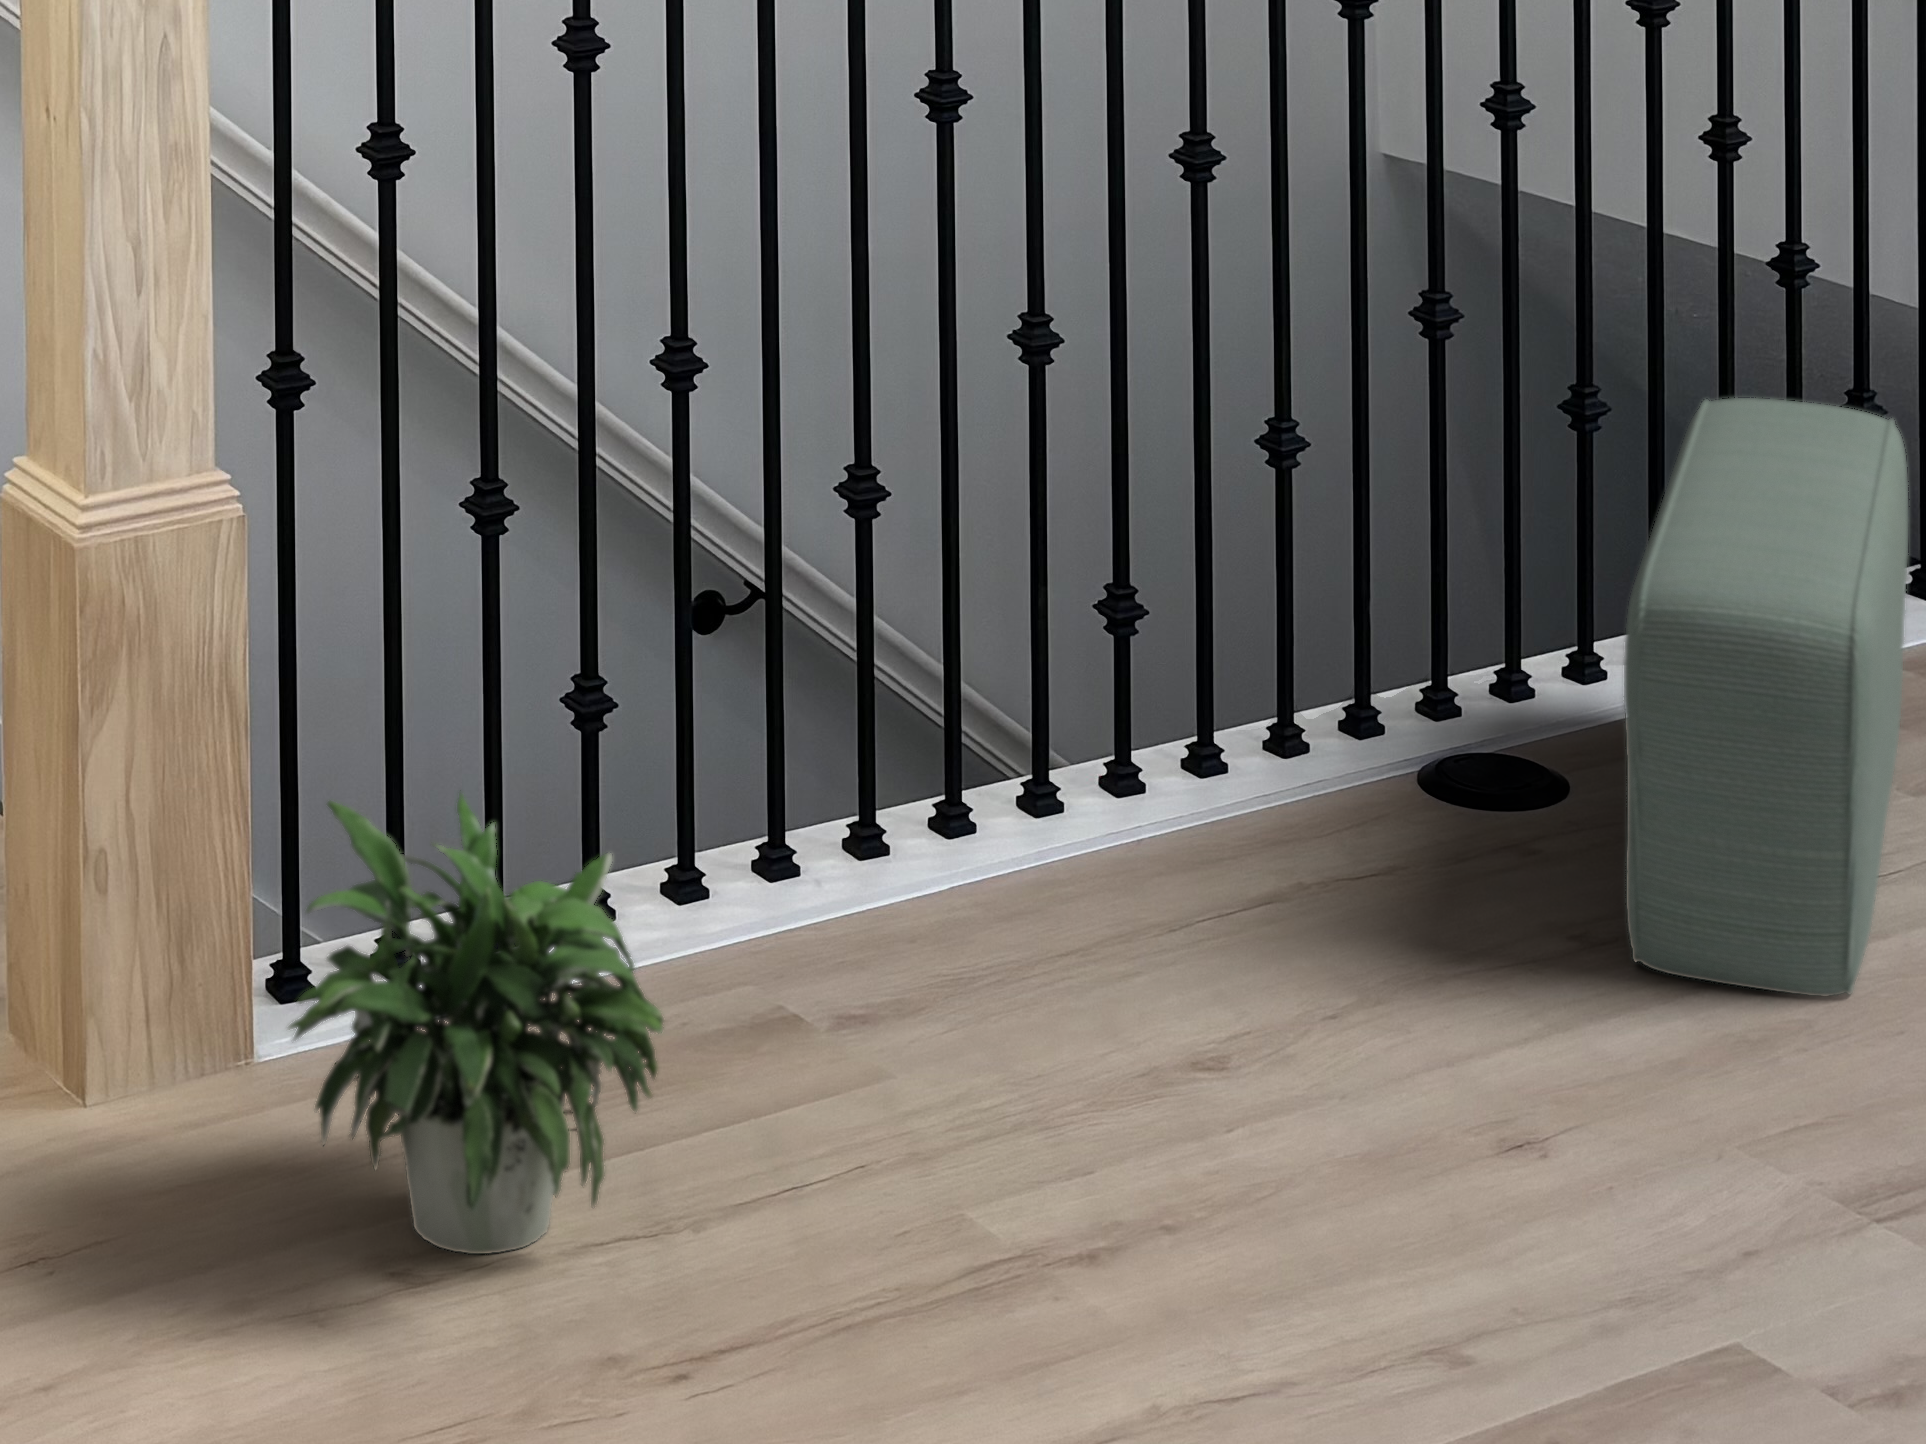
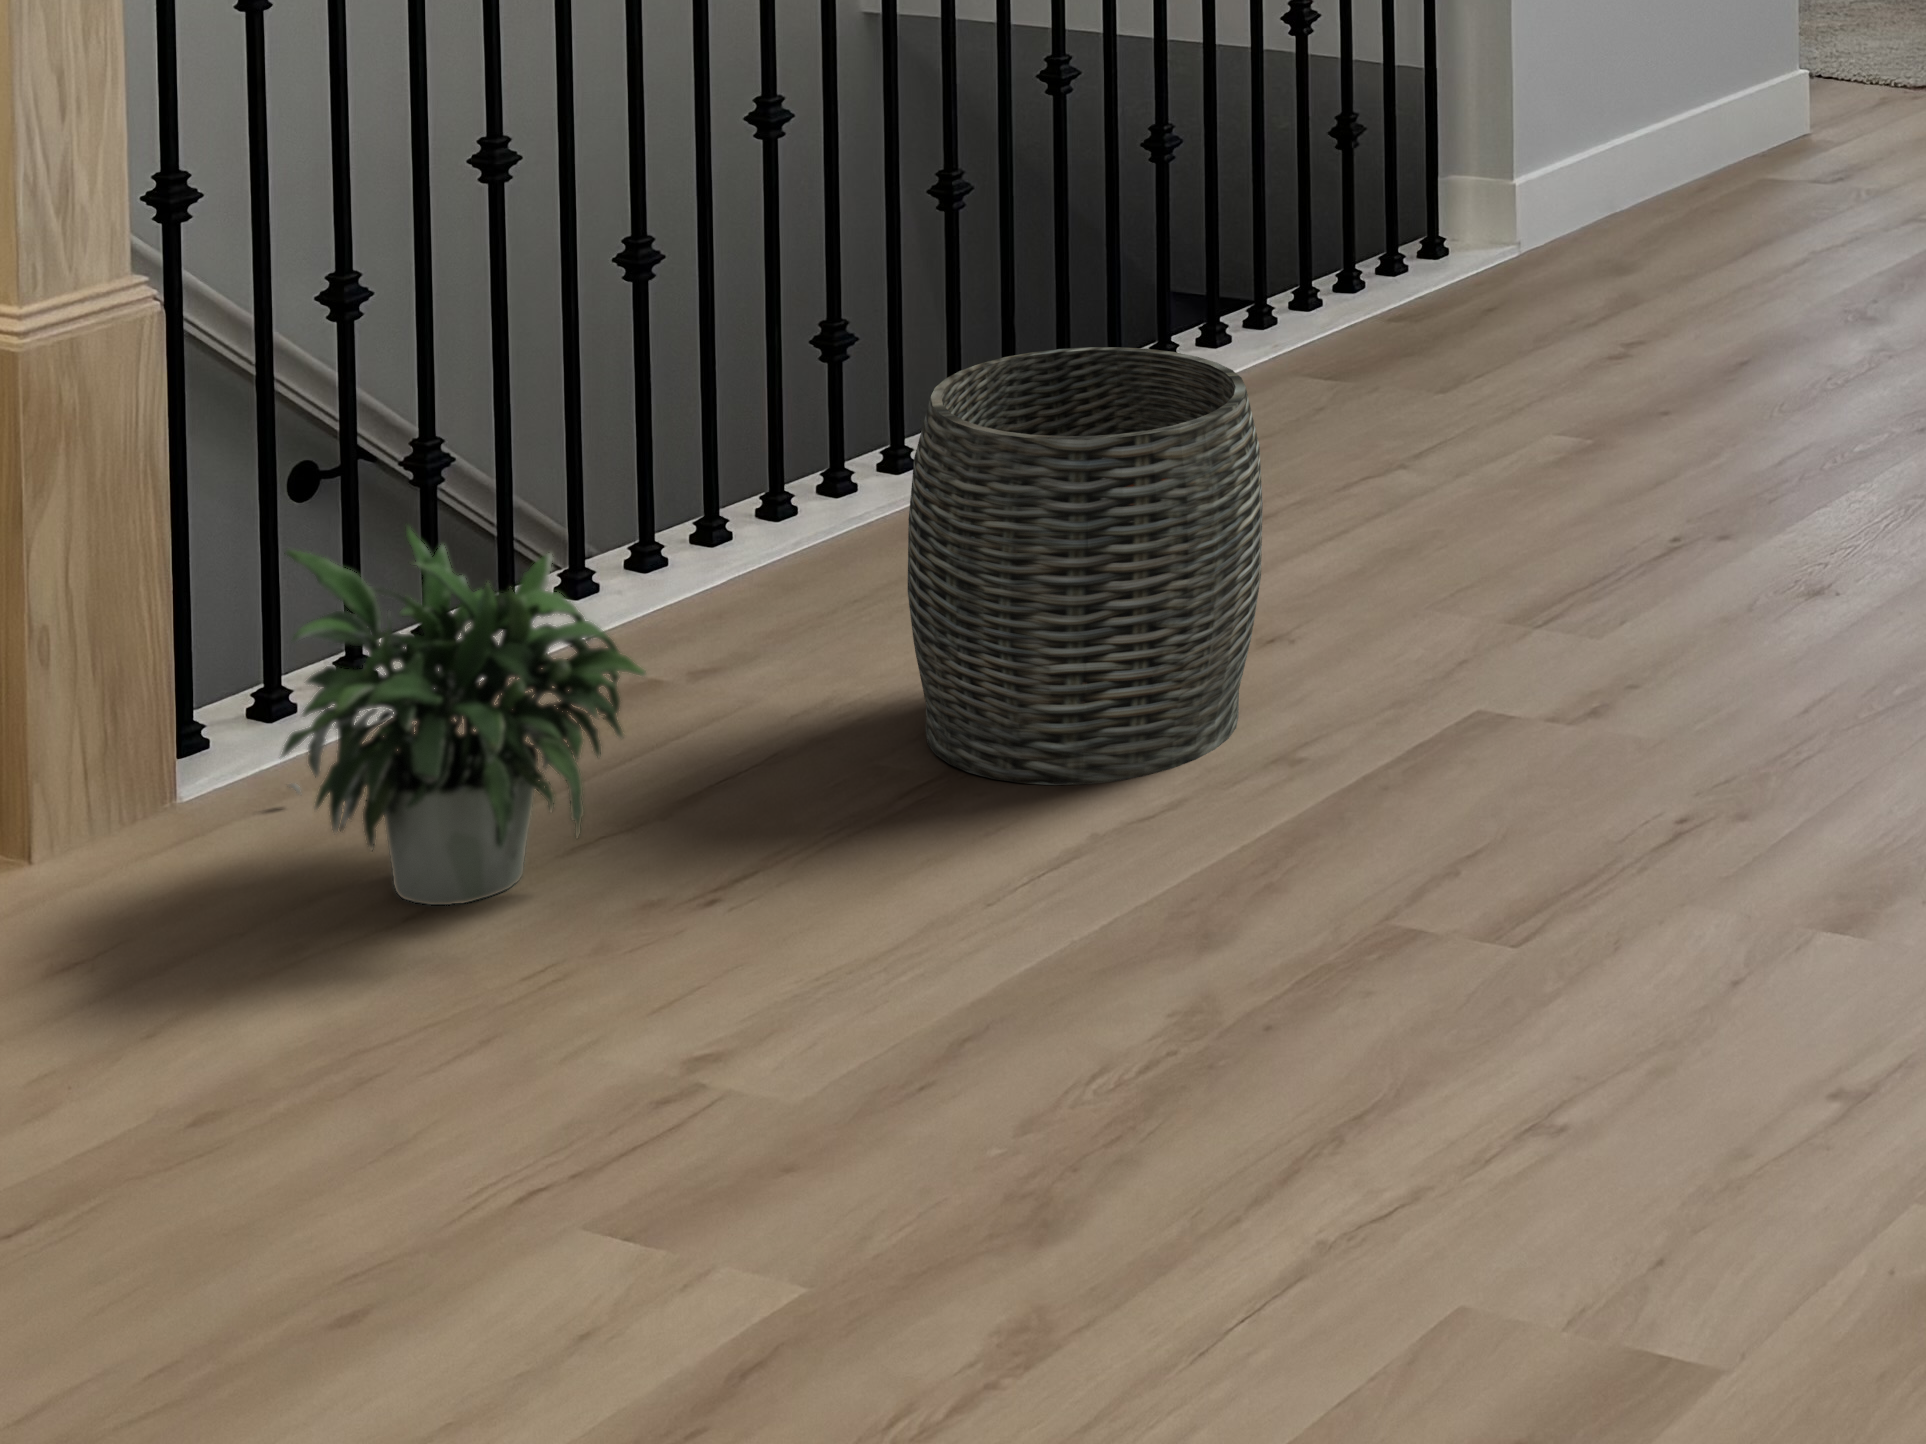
pouf: present [1624,398,1908,996] -> none [1255,113,1466,539]
woven basket: none [1034,694,1475,1281] -> present [908,347,1263,785]

